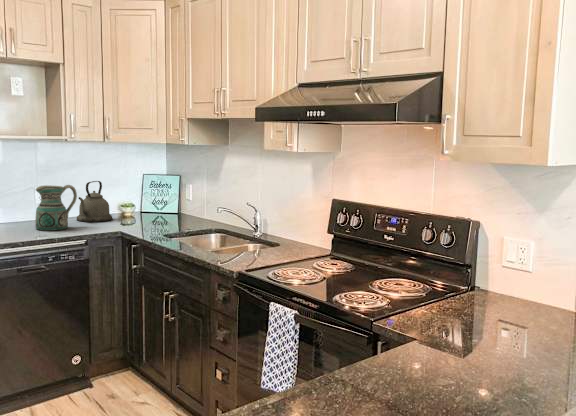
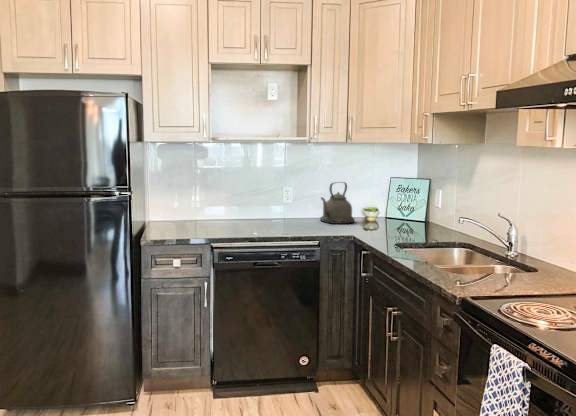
ceramic pitcher: present [35,185,77,231] -> none [278,184,318,229]

